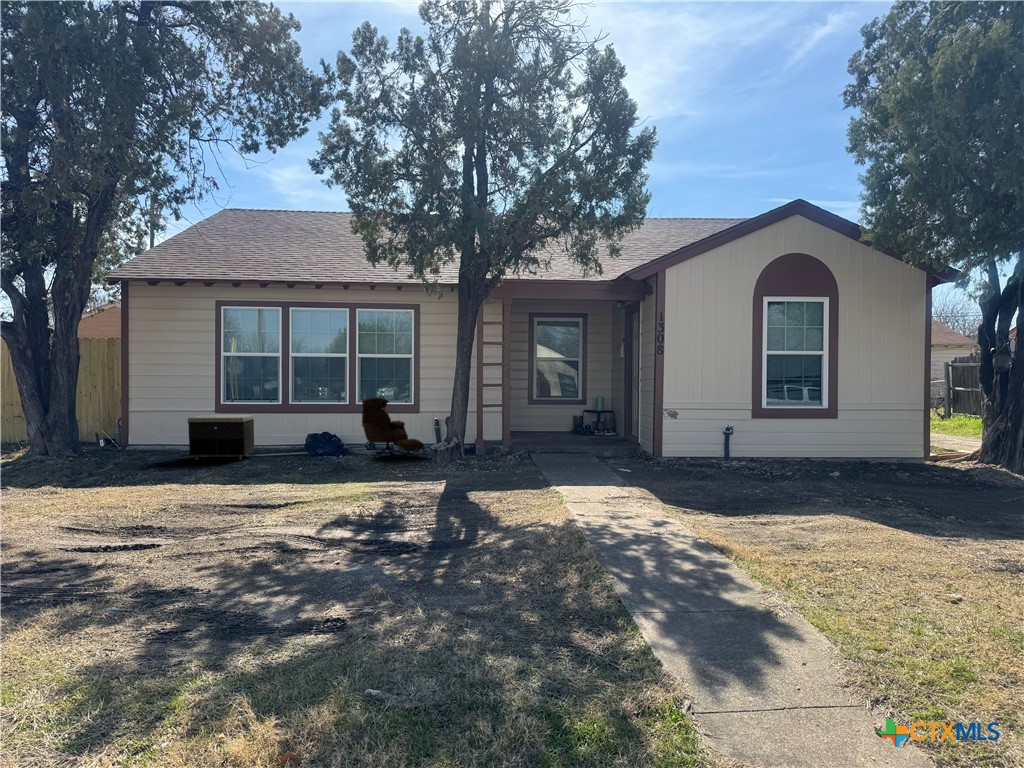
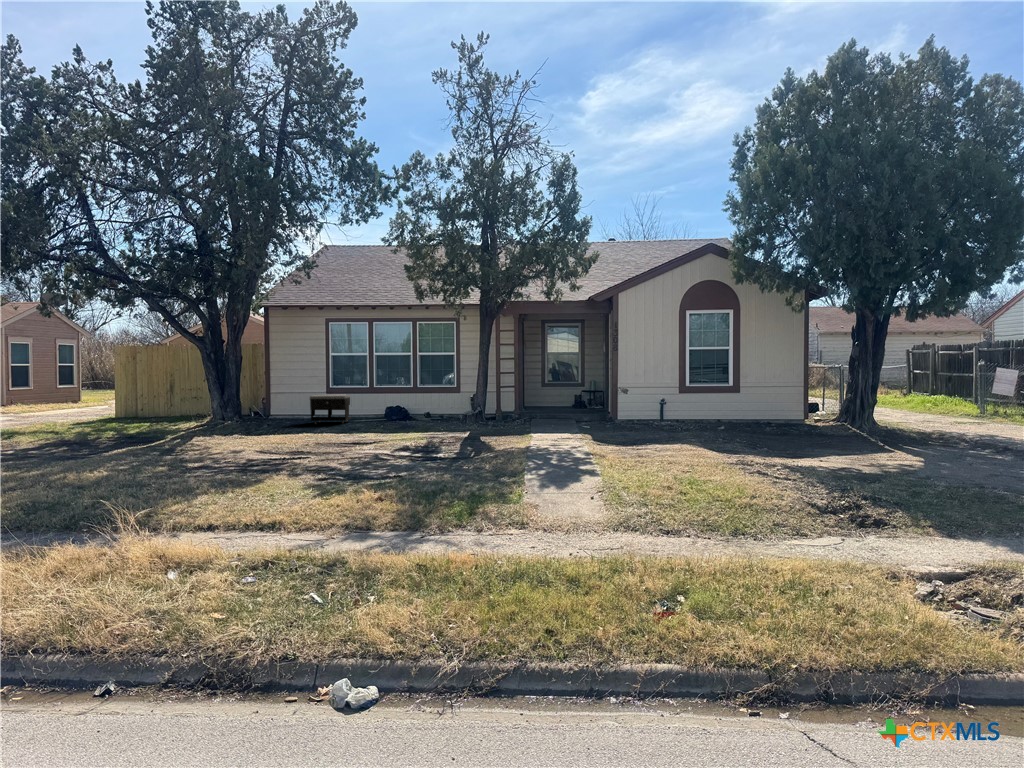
lounge chair: present [362,398,425,458] -> none [421,382,463,423]

